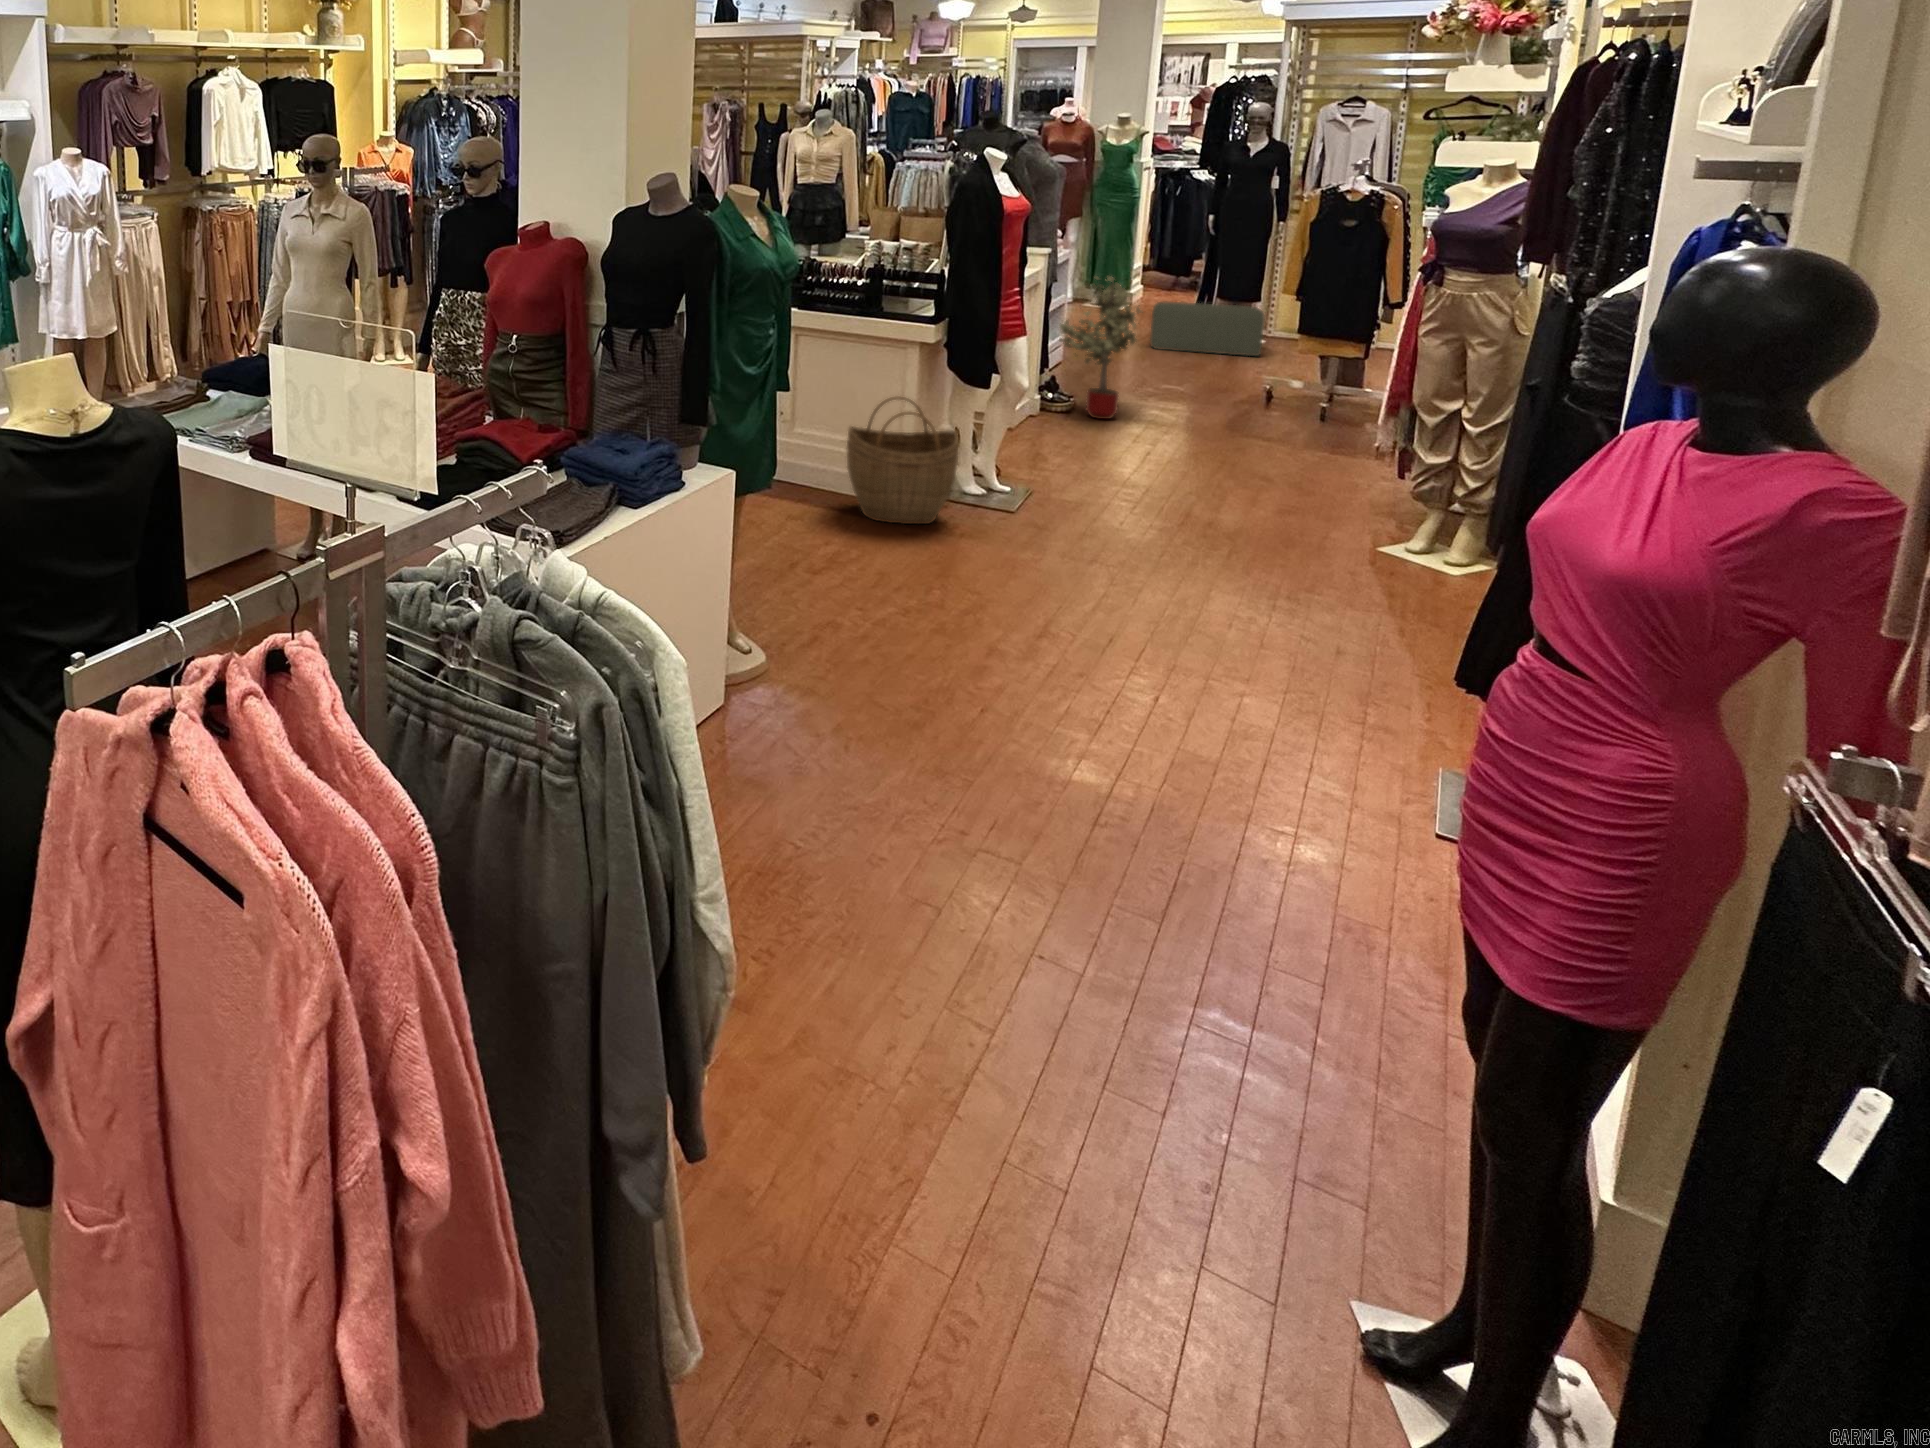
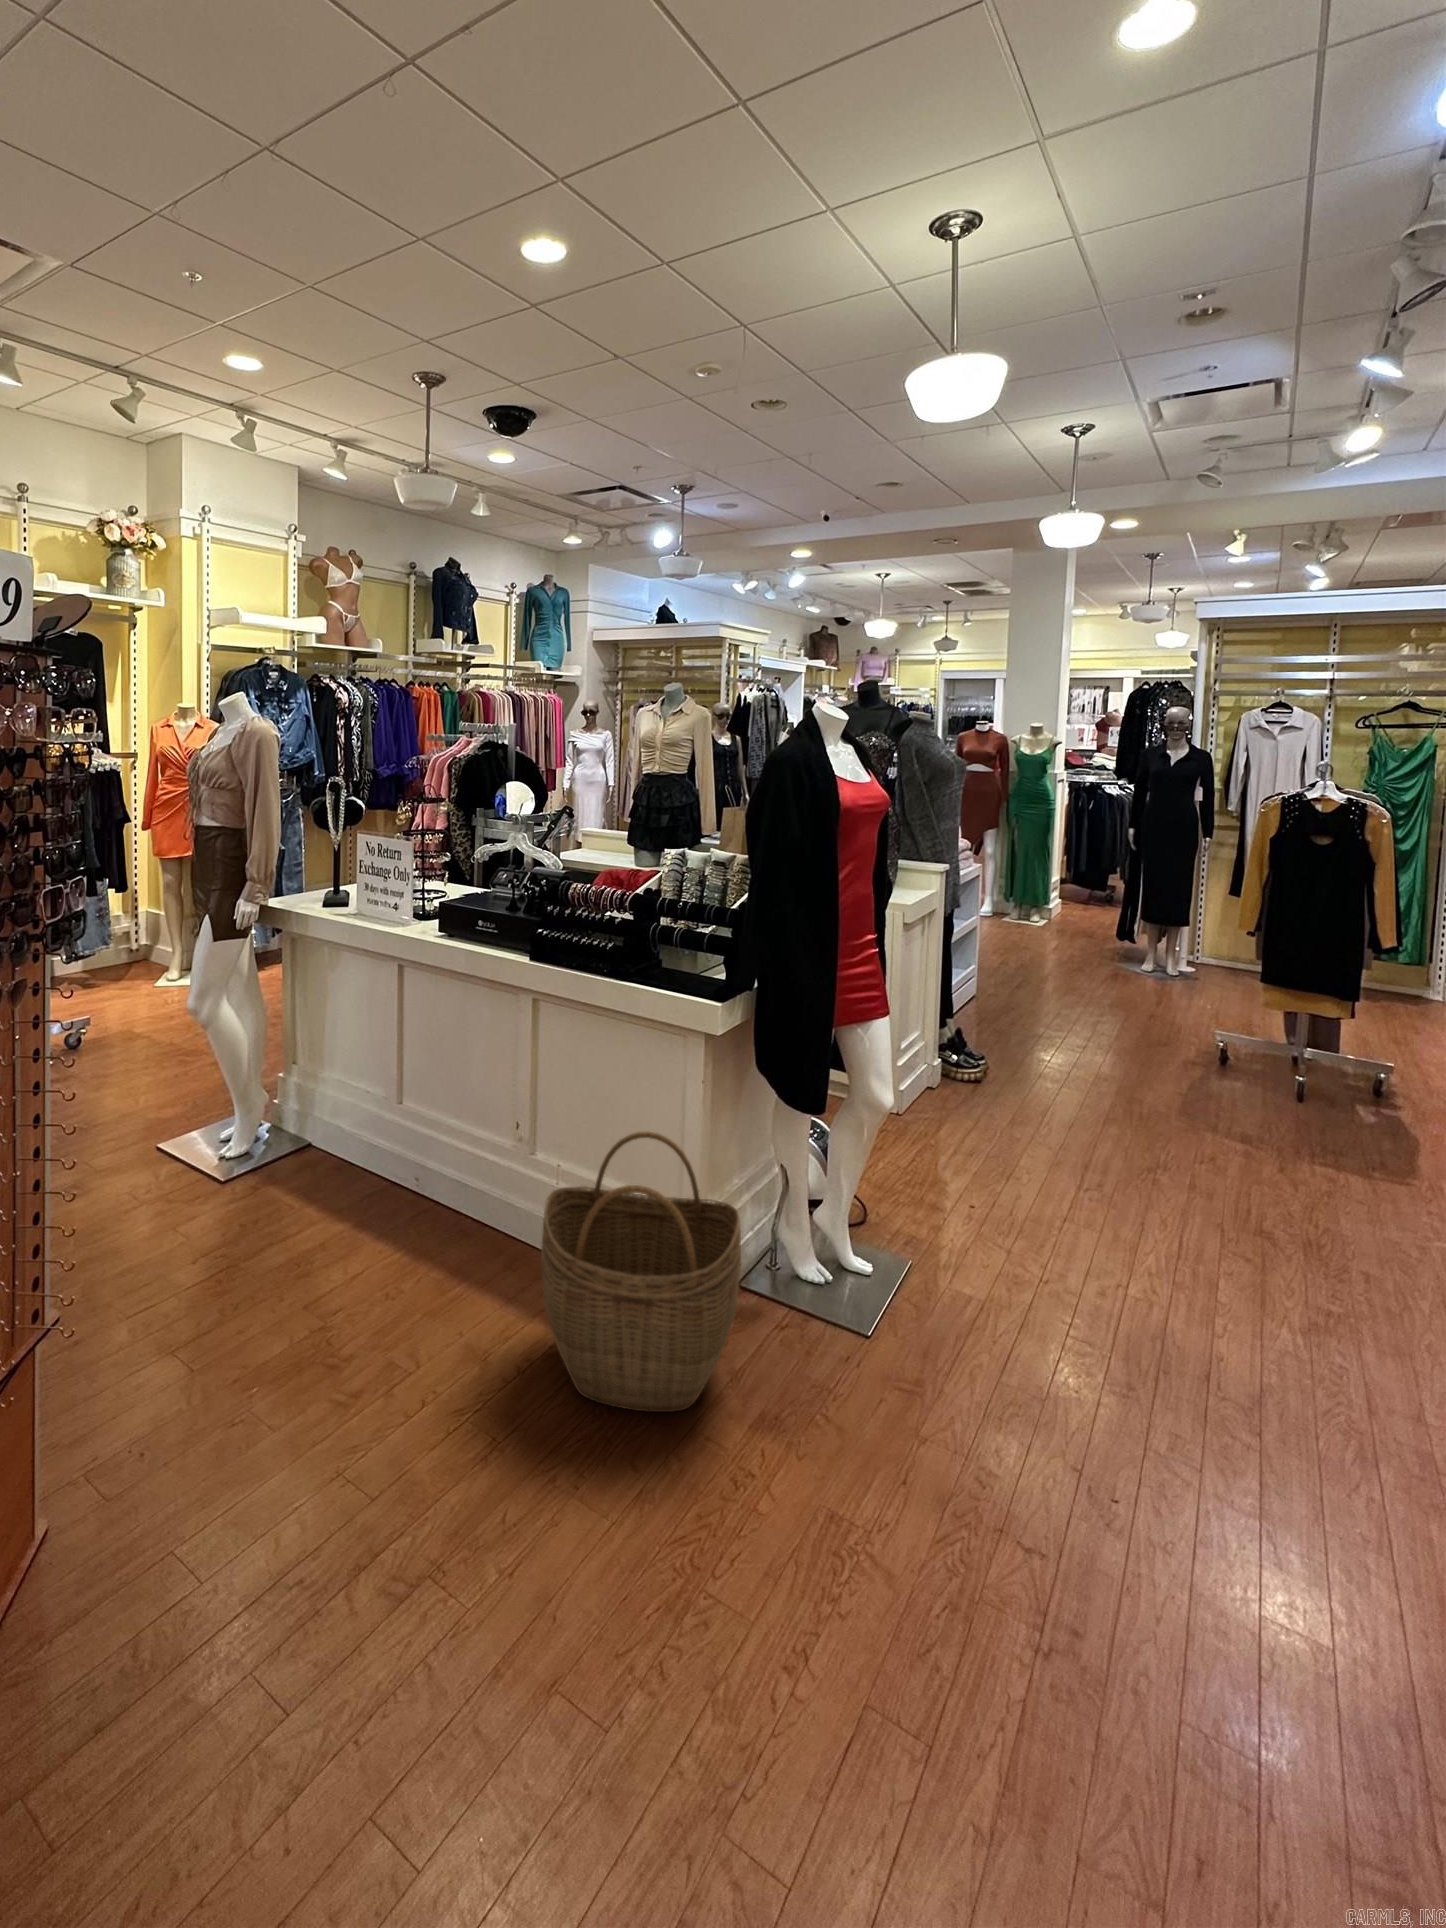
potted tree: present [1060,276,1141,419] -> none [958,898,1070,1101]
pouf: present [1150,301,1265,356] -> none [1073,925,1200,993]

